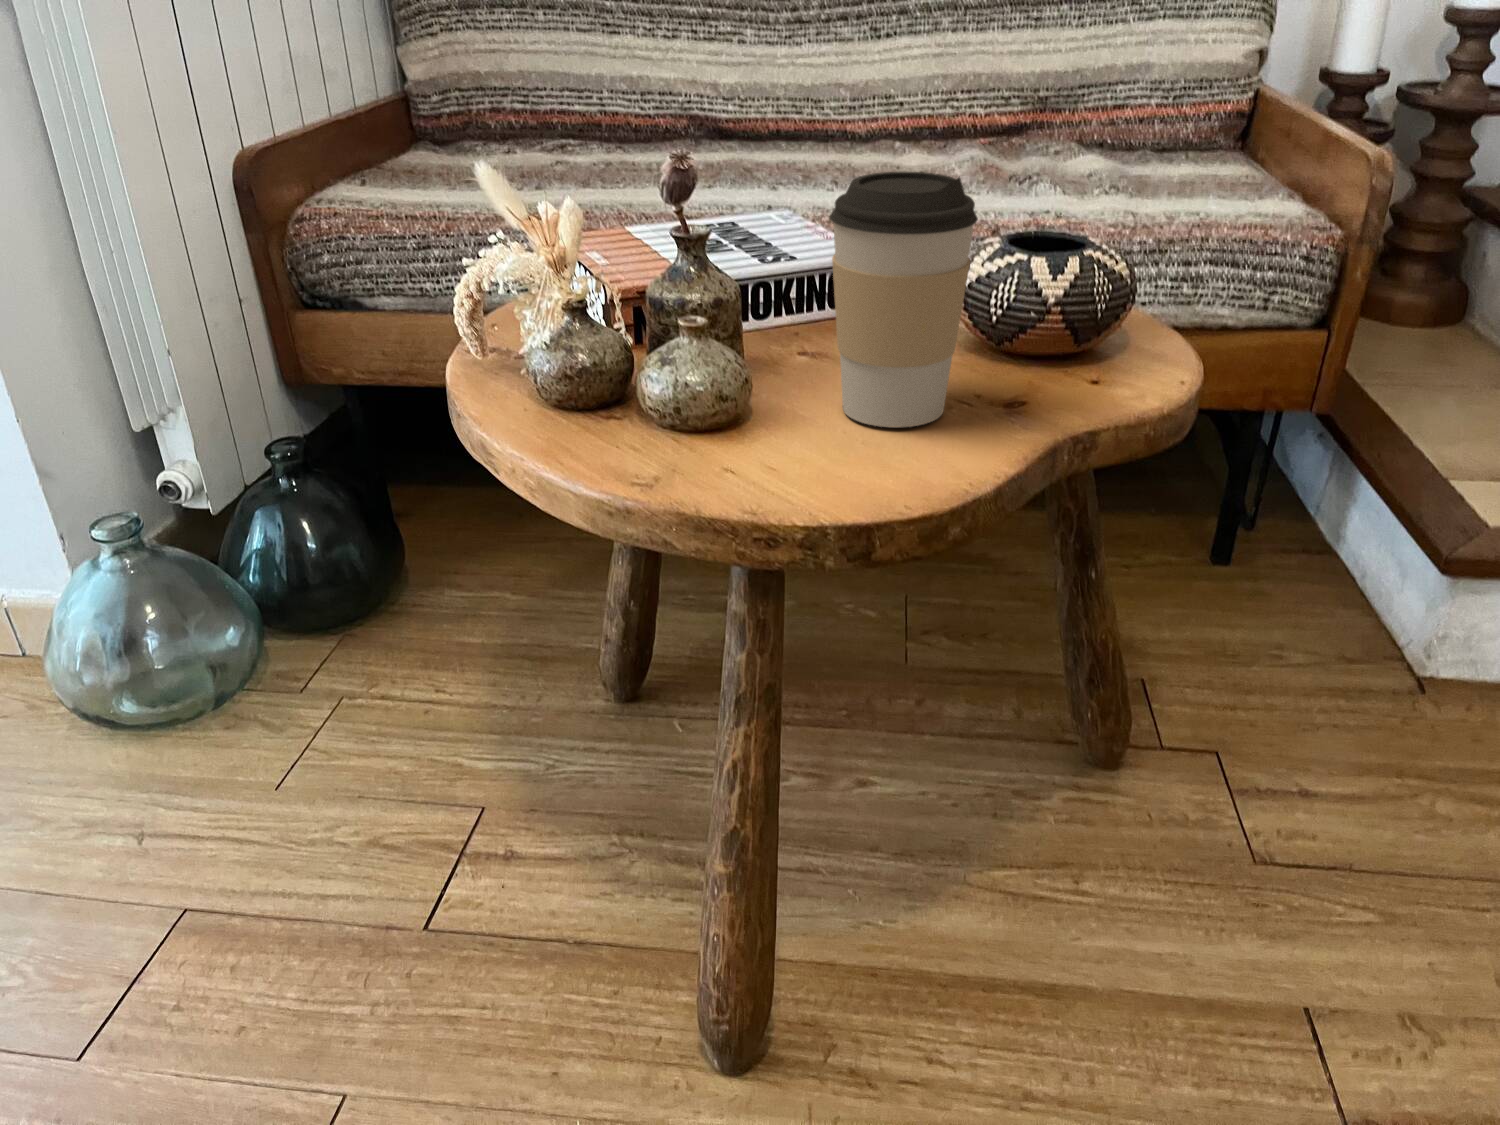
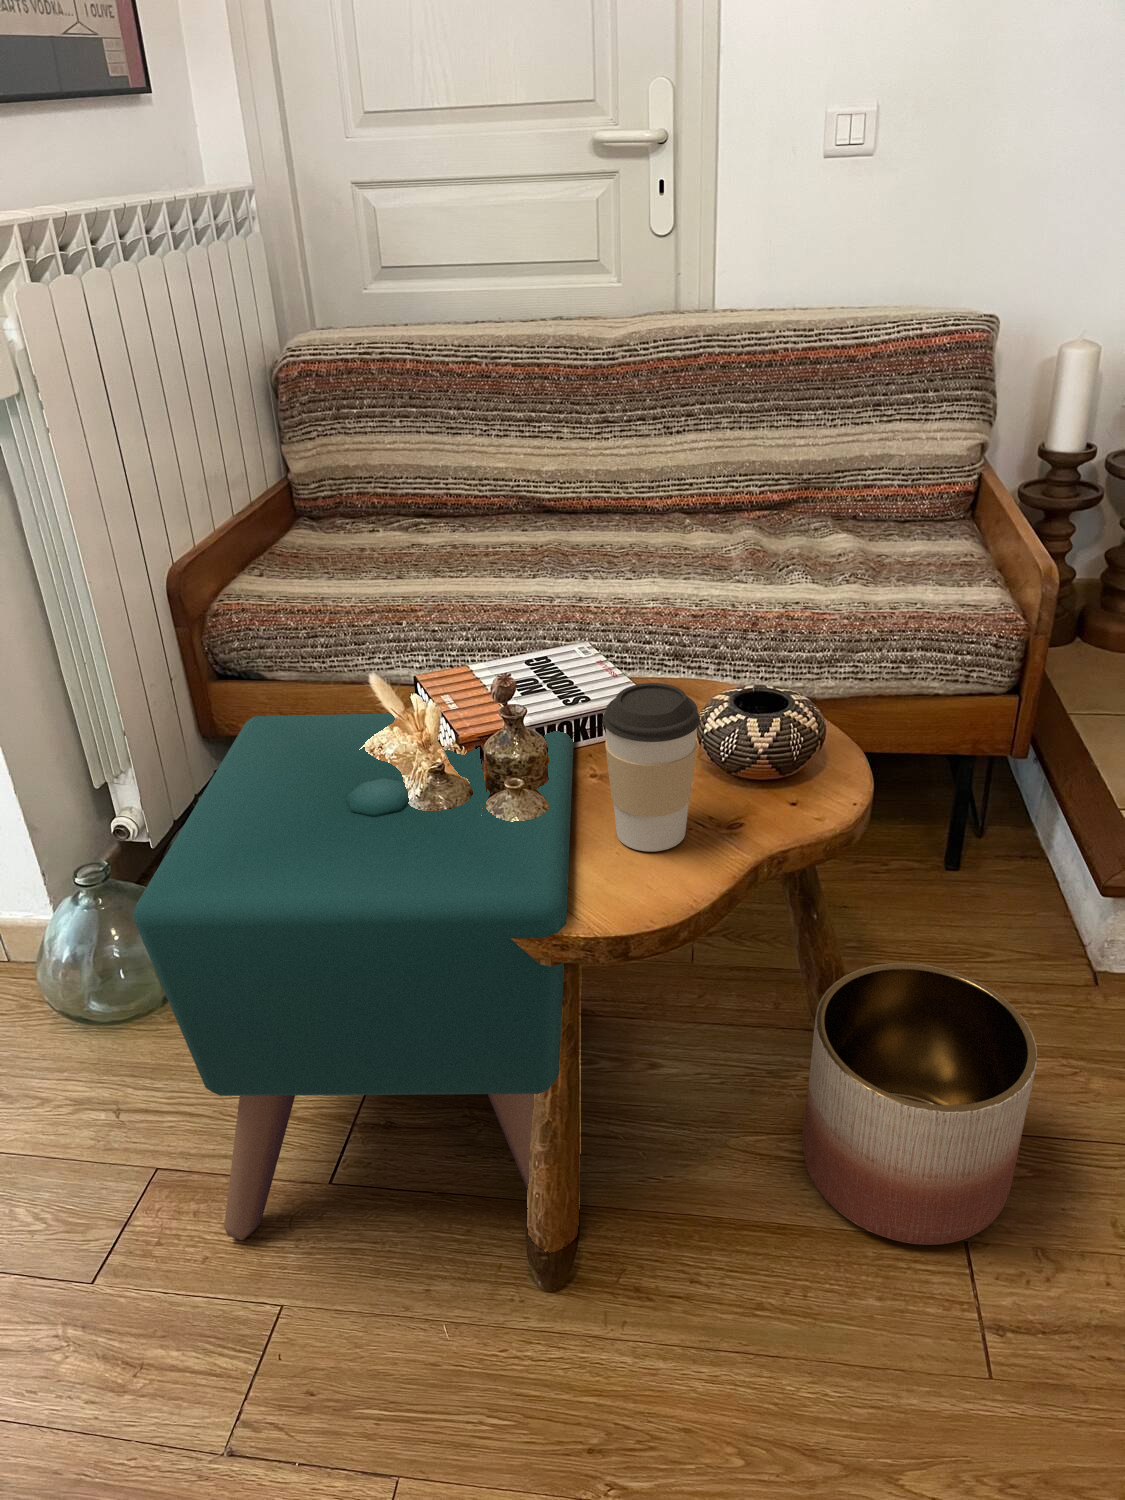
ottoman: none [92,280,778,1008] -> present [132,713,574,1240]
planter: none [1079,630,1441,1012] -> present [802,963,1037,1245]

